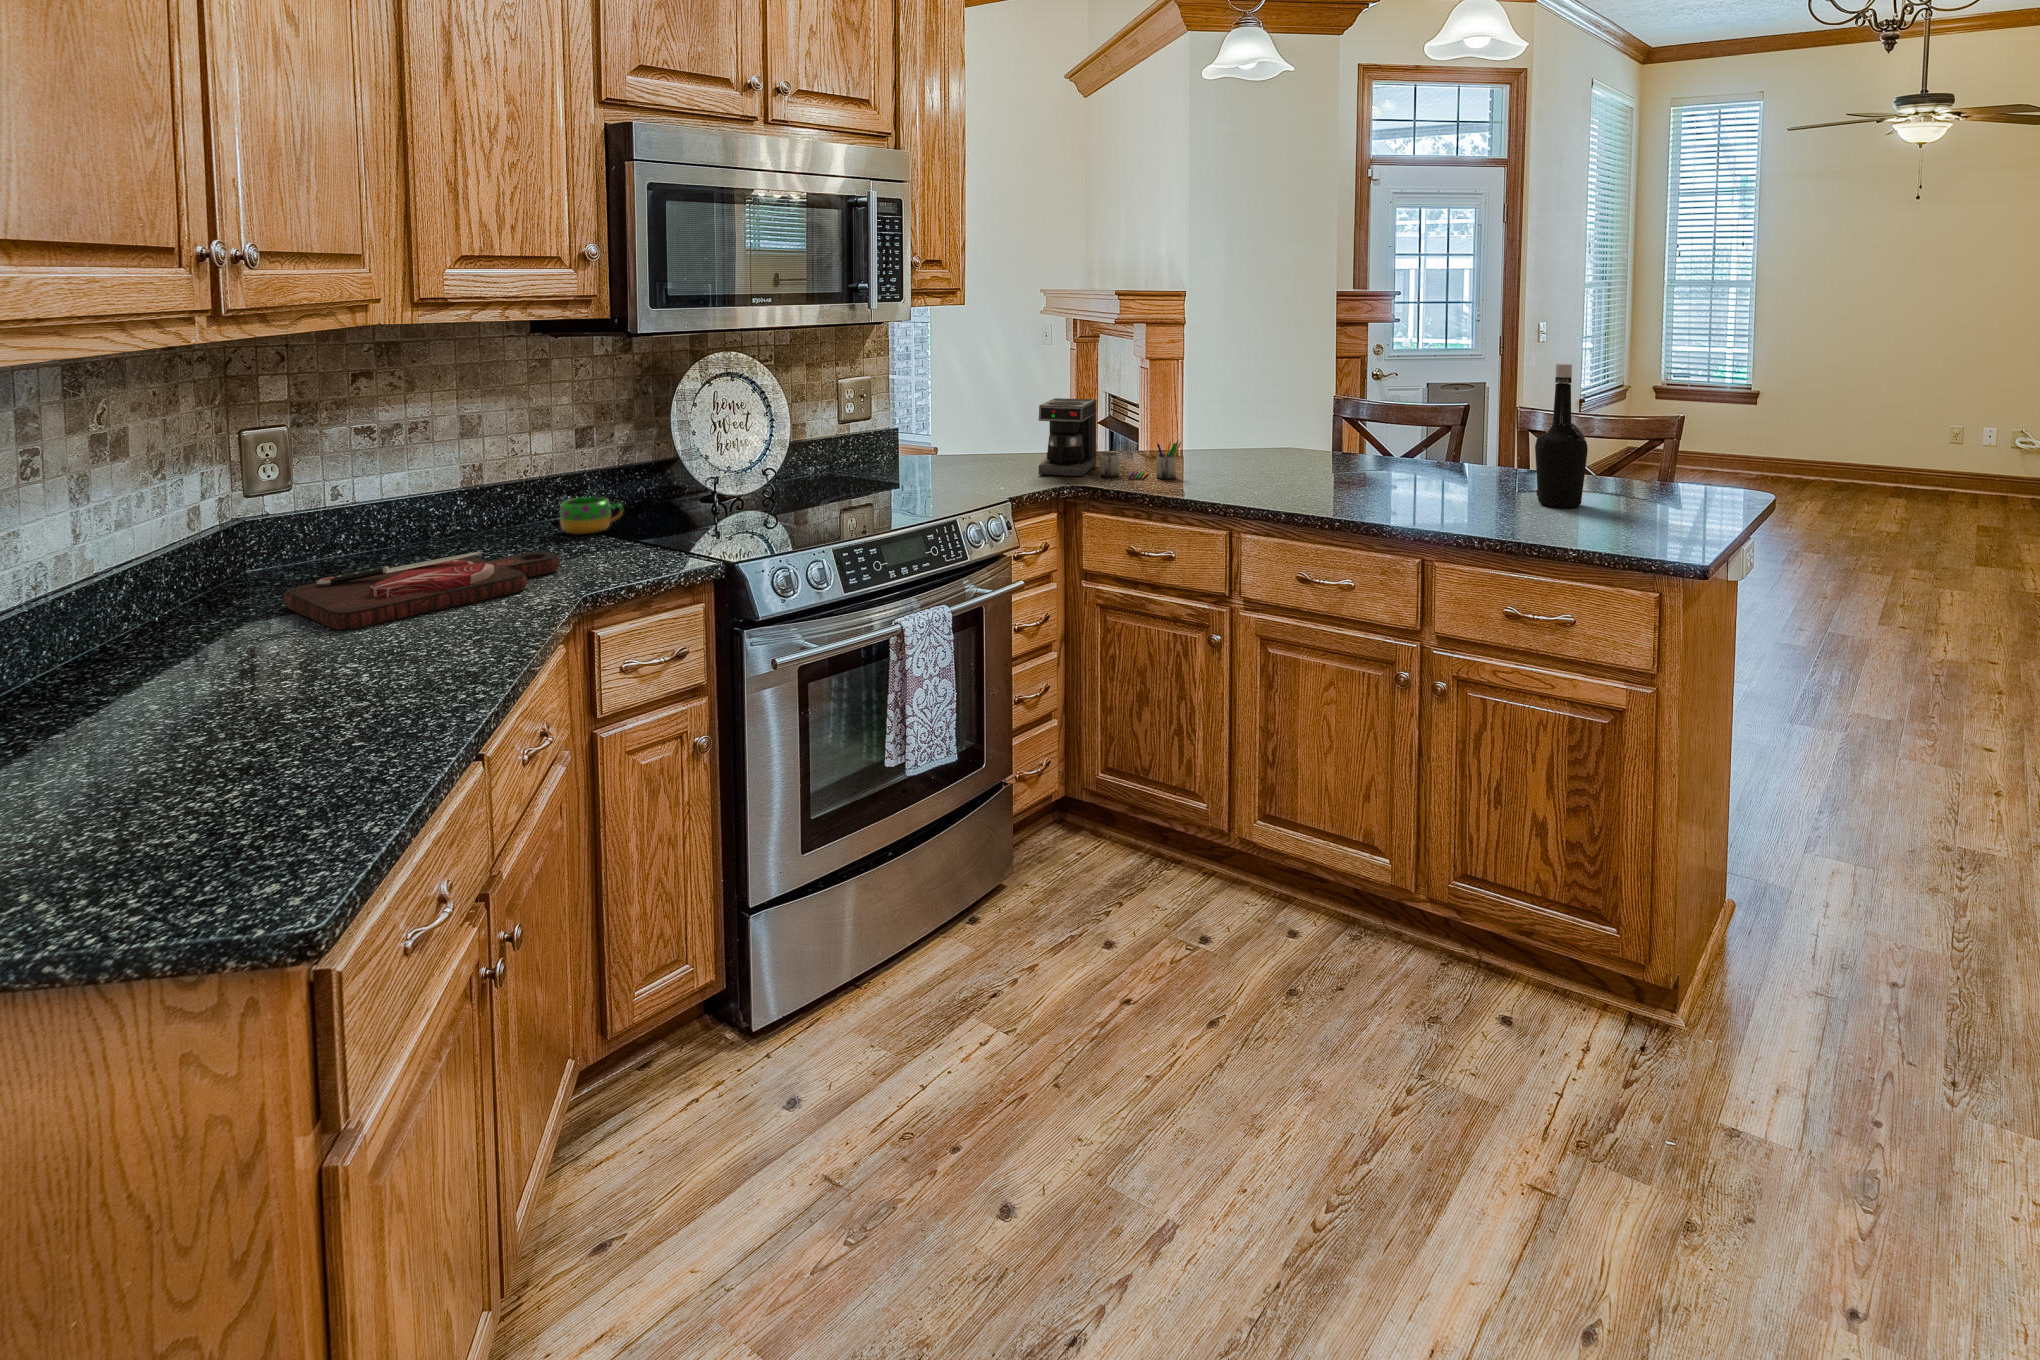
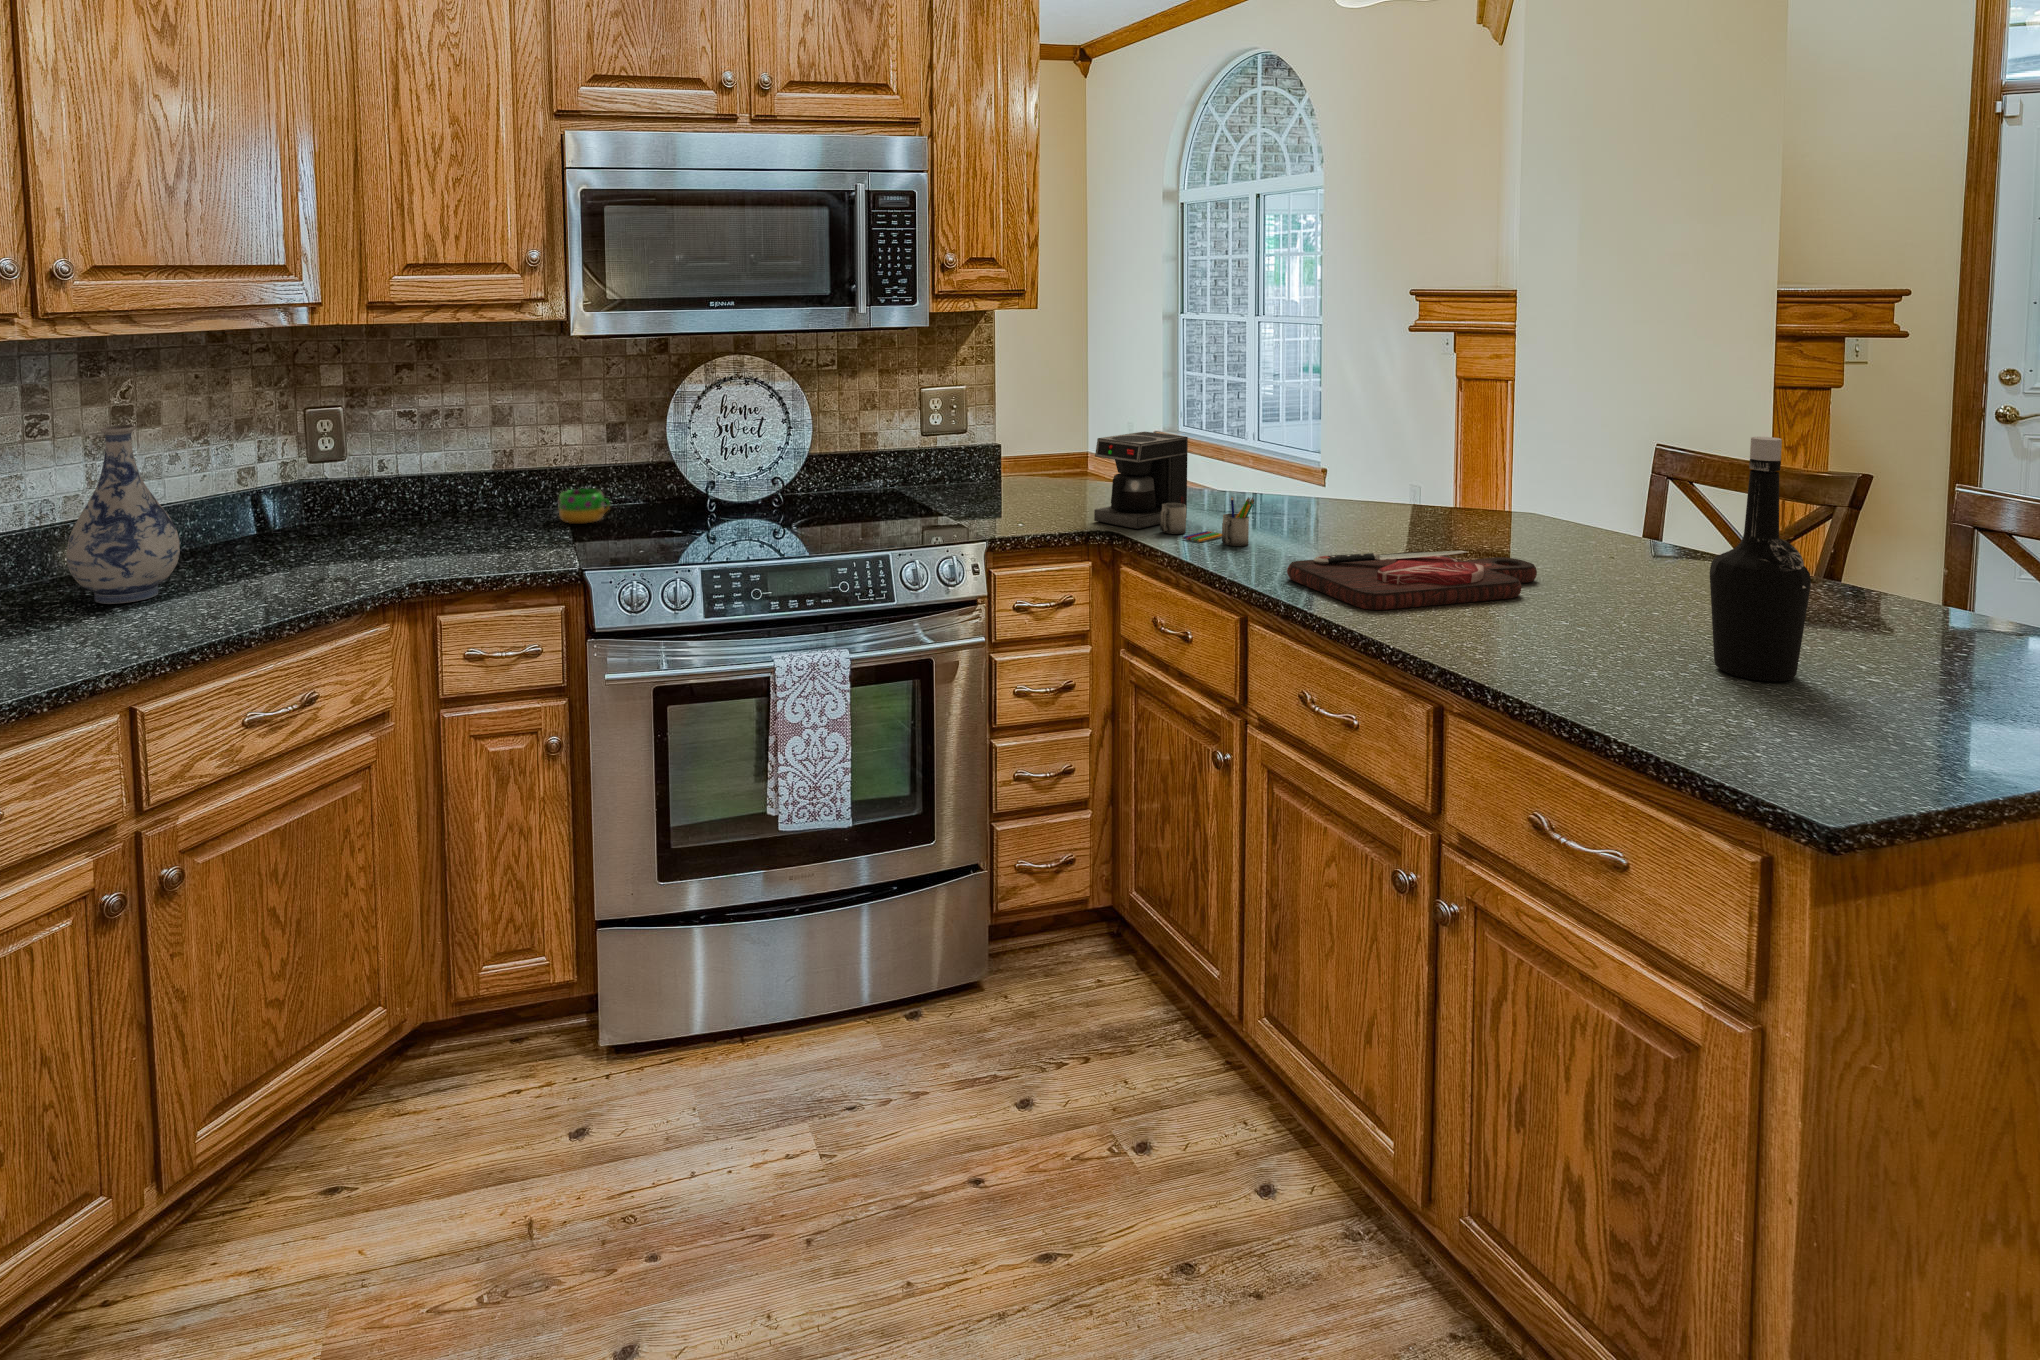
vase: none [165,459,312,684] -> present [66,425,180,604]
cutting board: present [284,551,560,629] -> present [1287,551,1537,610]

